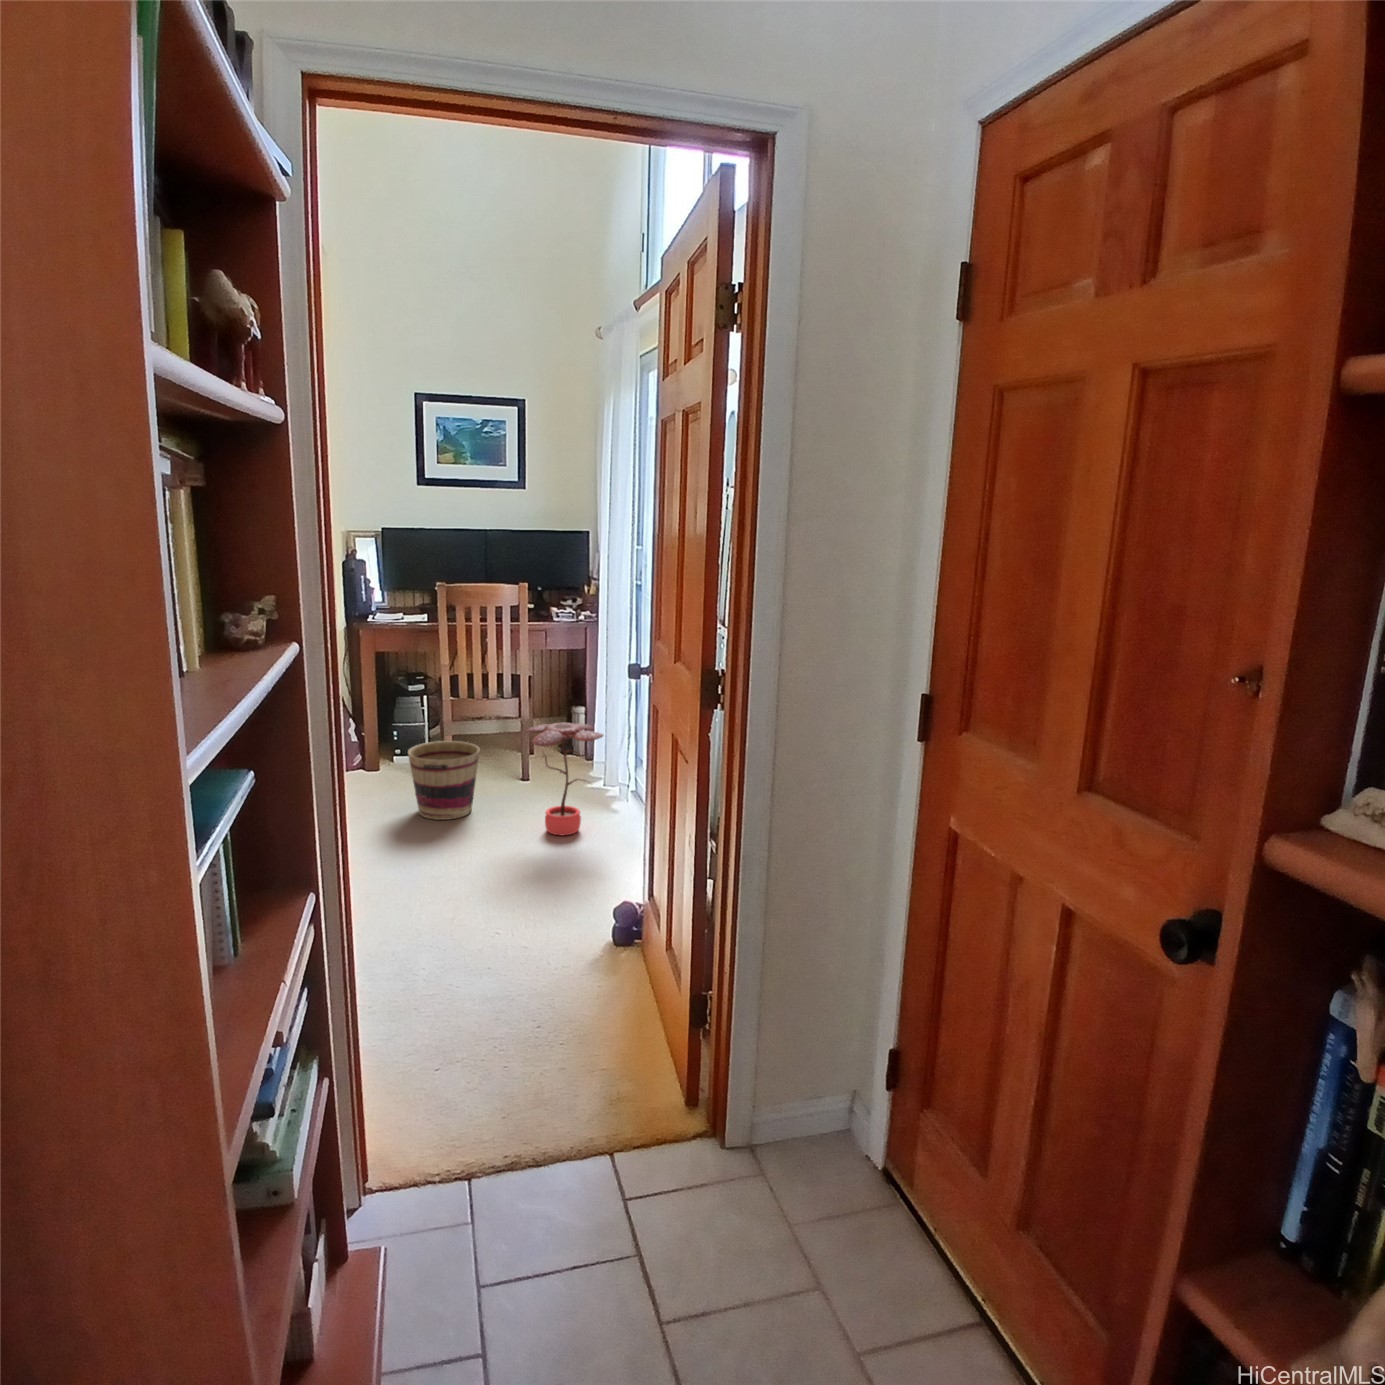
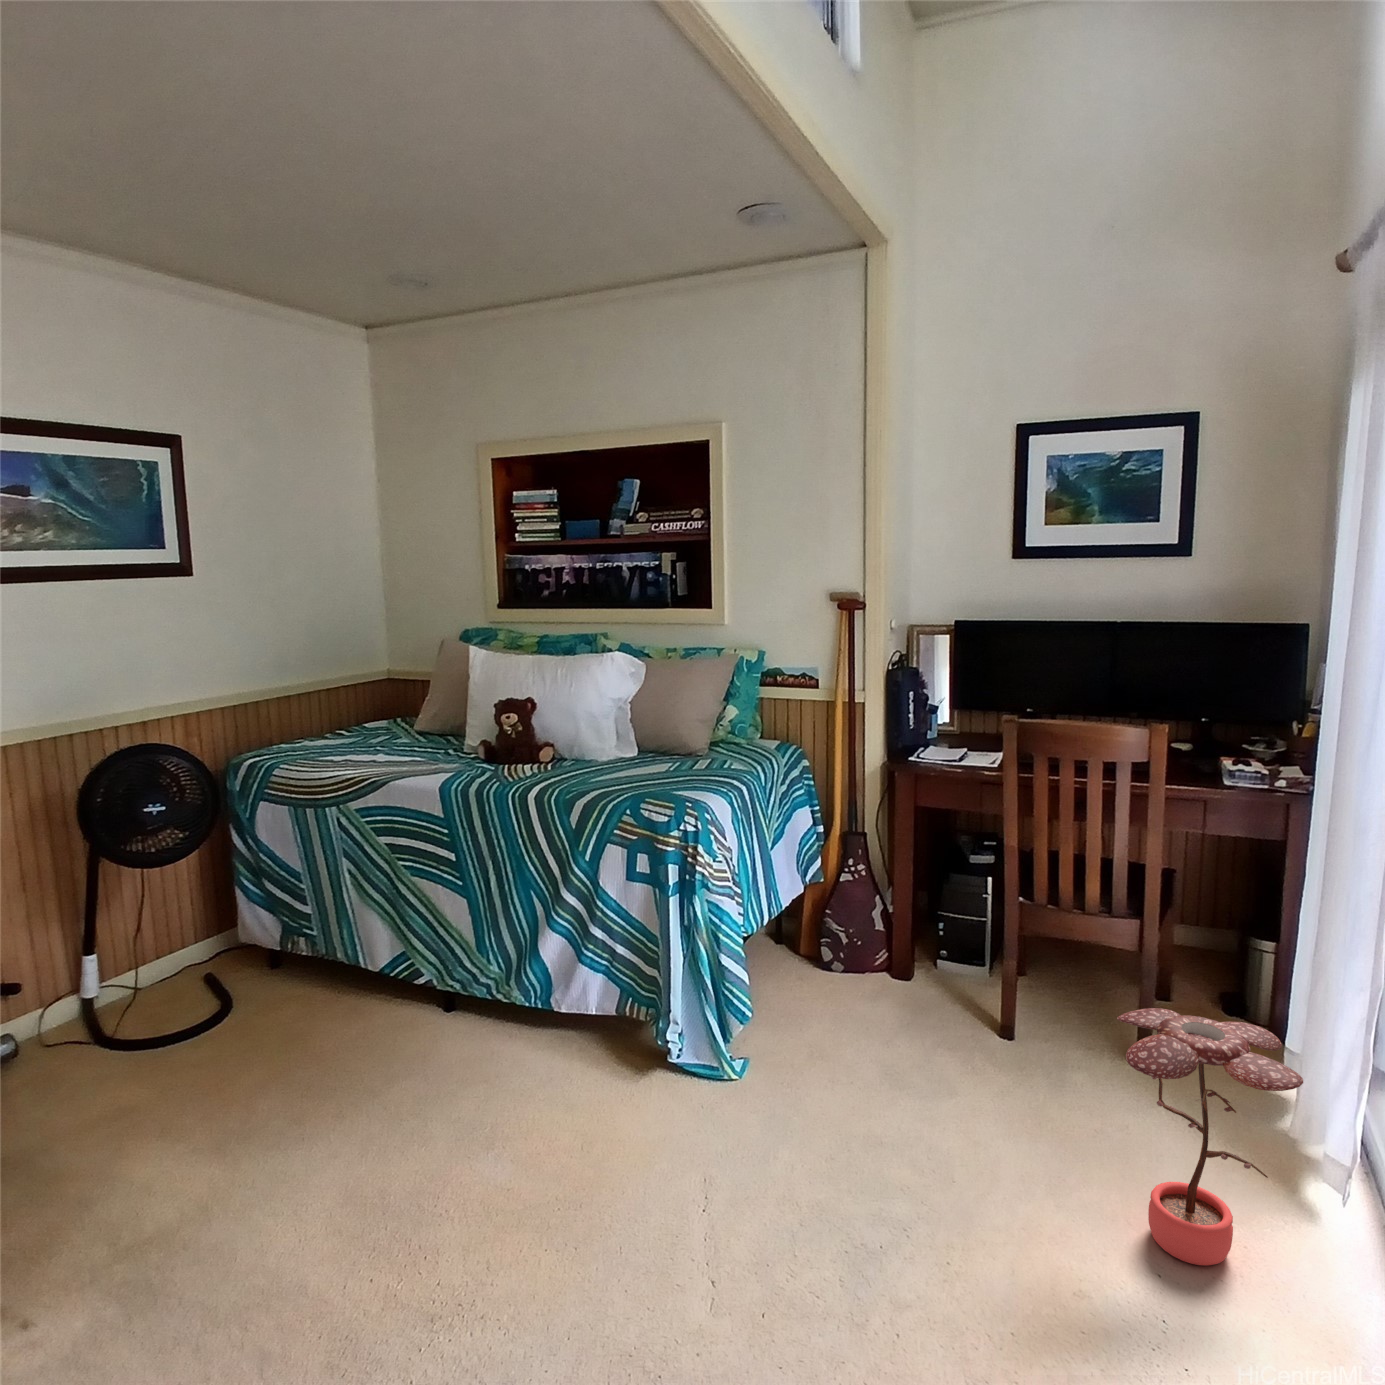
basket: present [408,741,480,820] -> none [914,974,1040,1129]

